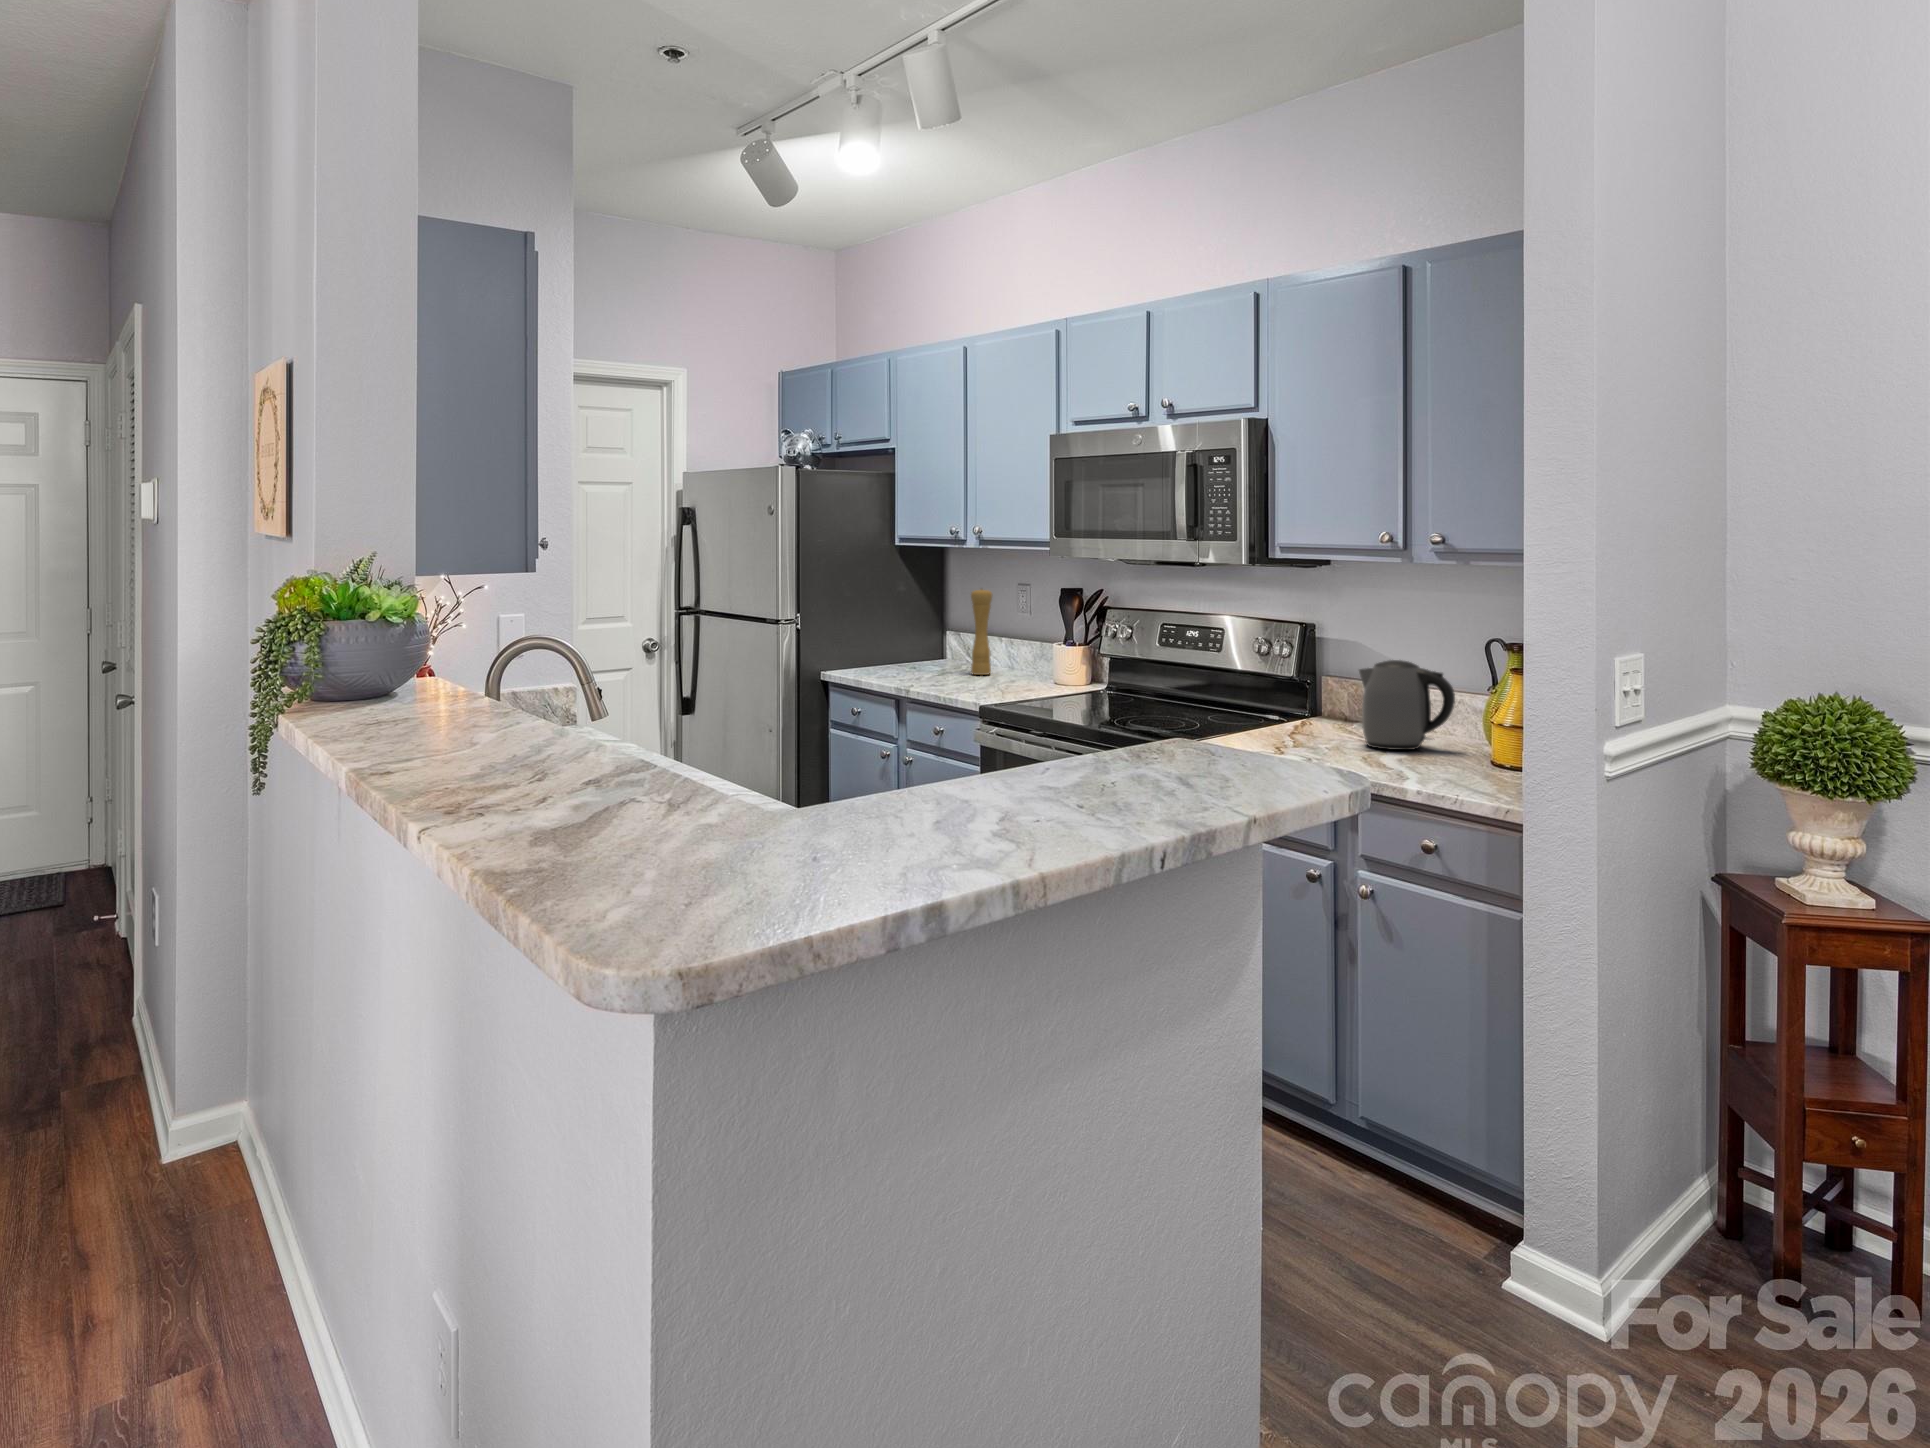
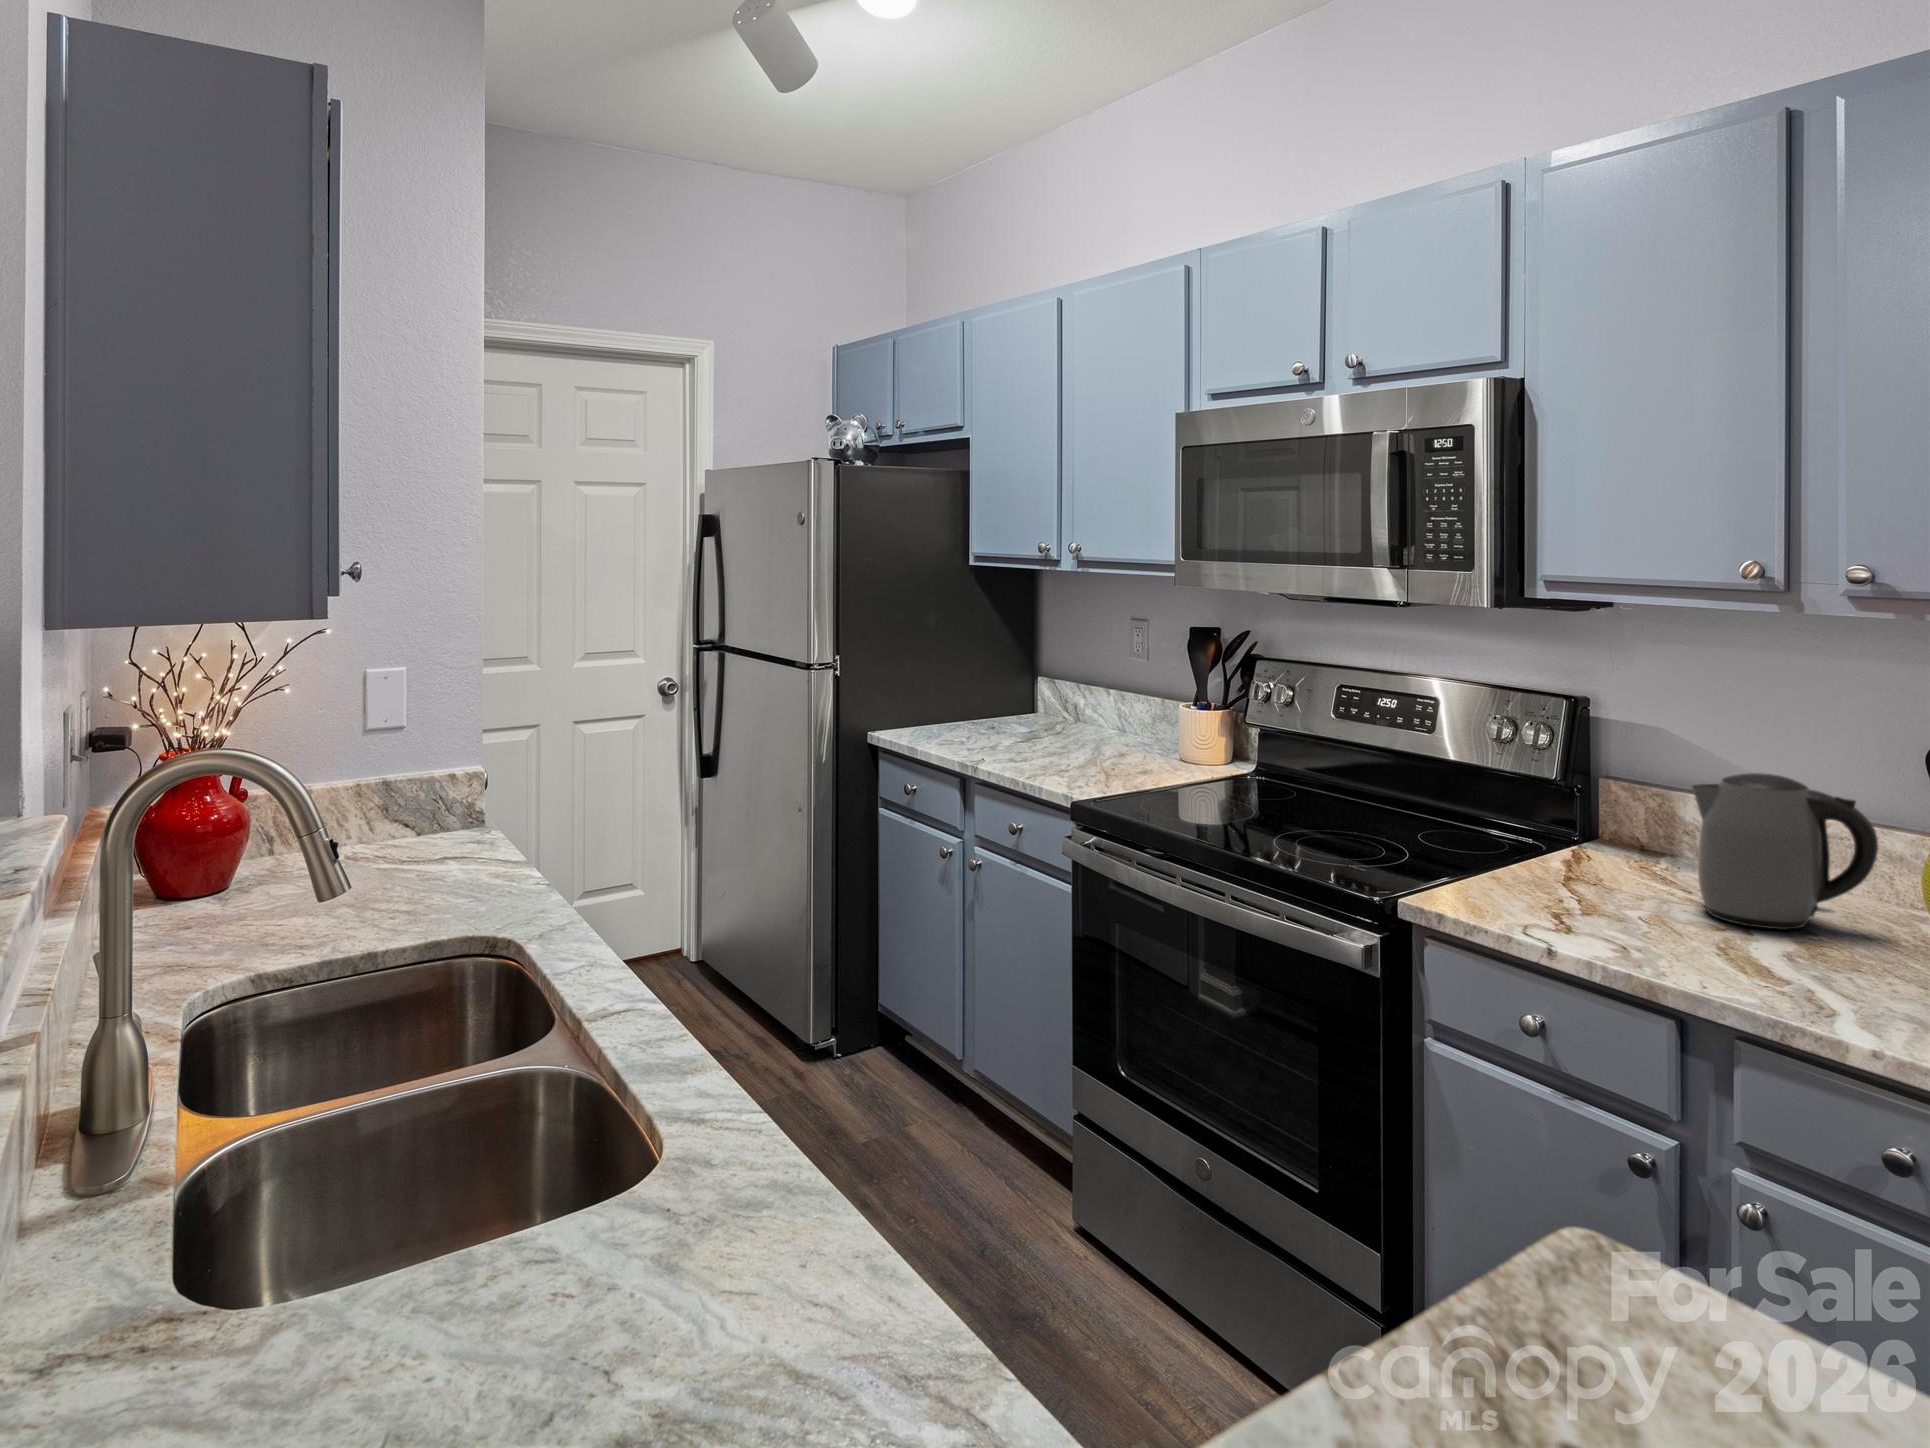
pepper mill: present [971,589,992,675] -> none [1067,624,1097,740]

